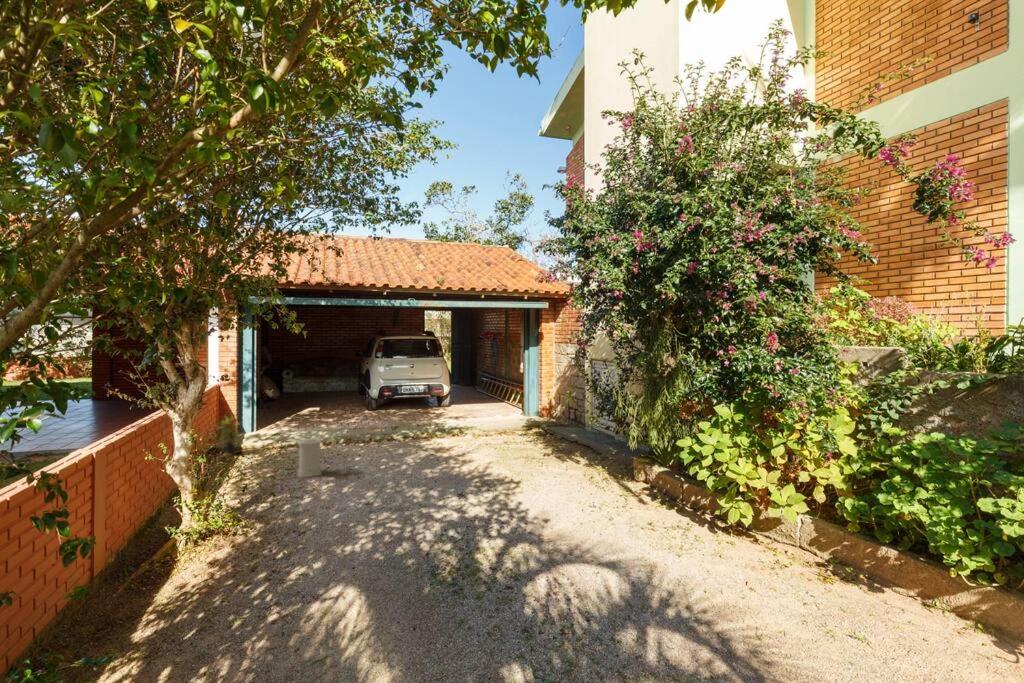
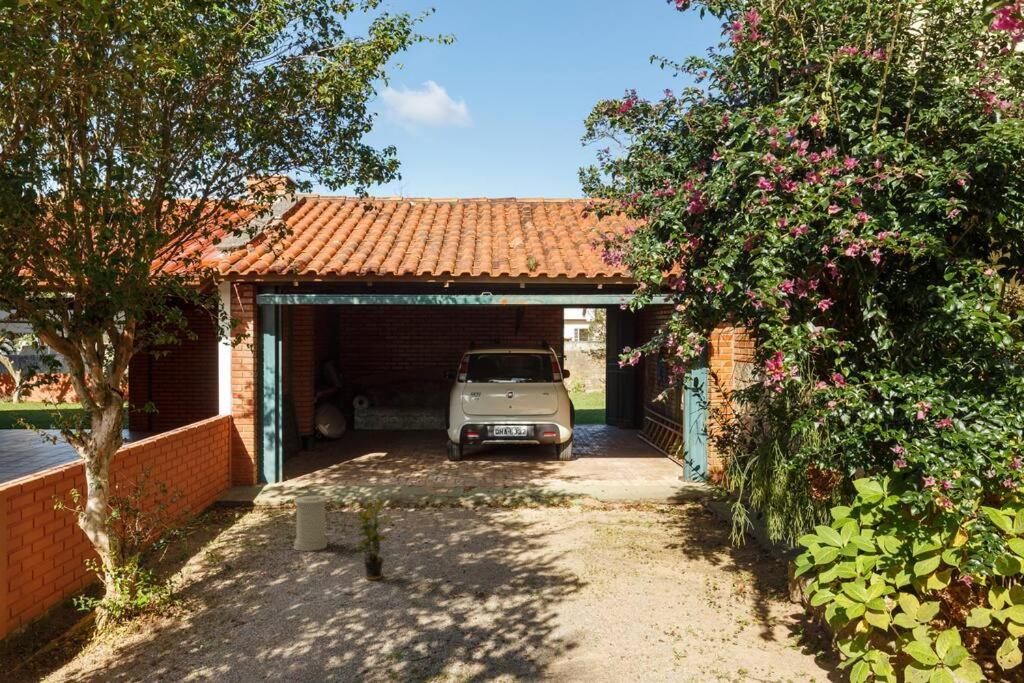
potted plant: present [221,416,237,456] -> present [351,501,391,580]

